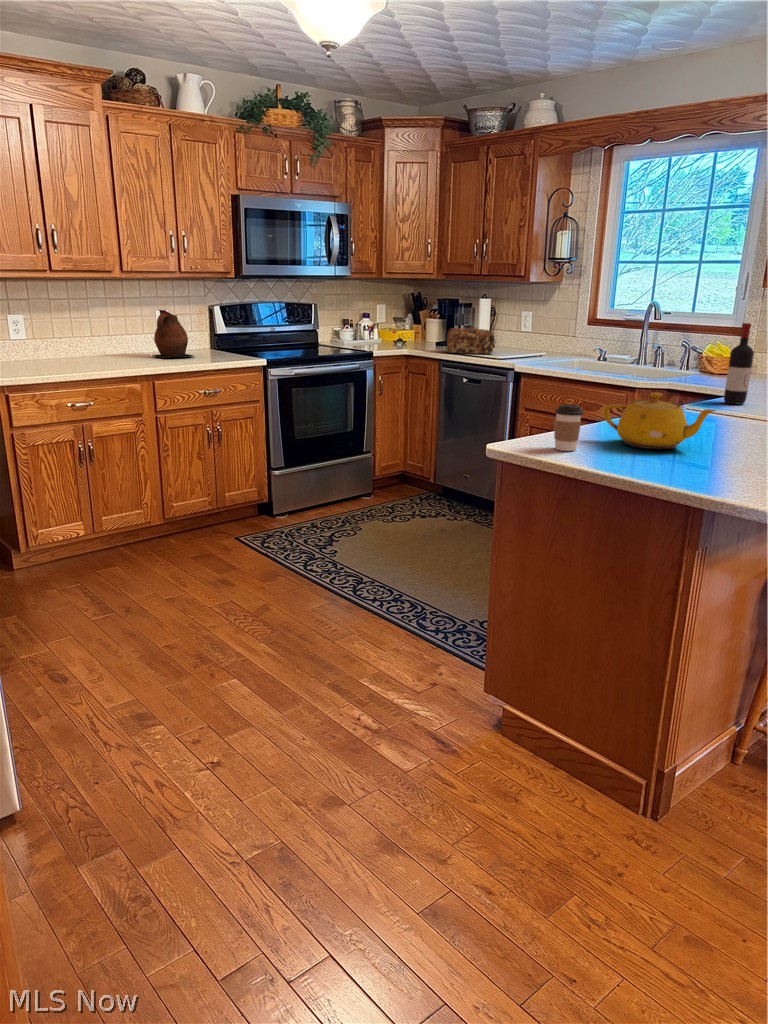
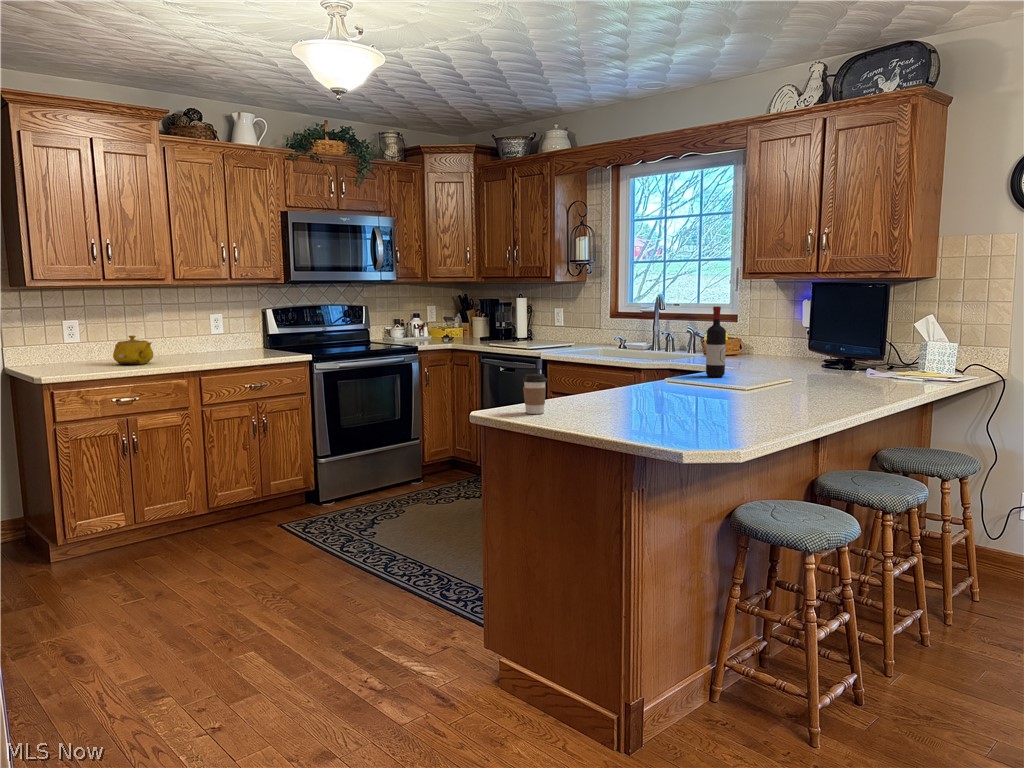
ceramic pitcher: present [154,310,193,358] -> none [202,313,244,357]
bread loaf: present [447,328,494,354] -> none [485,324,527,346]
teapot: present [603,392,716,449] -> present [113,336,153,365]

